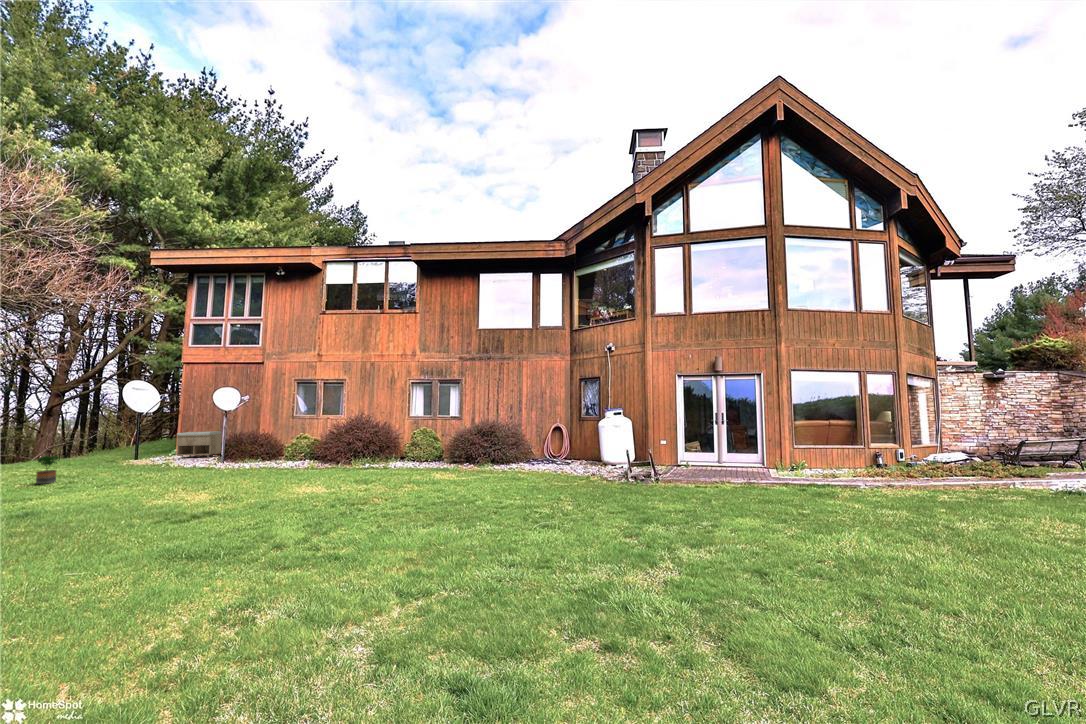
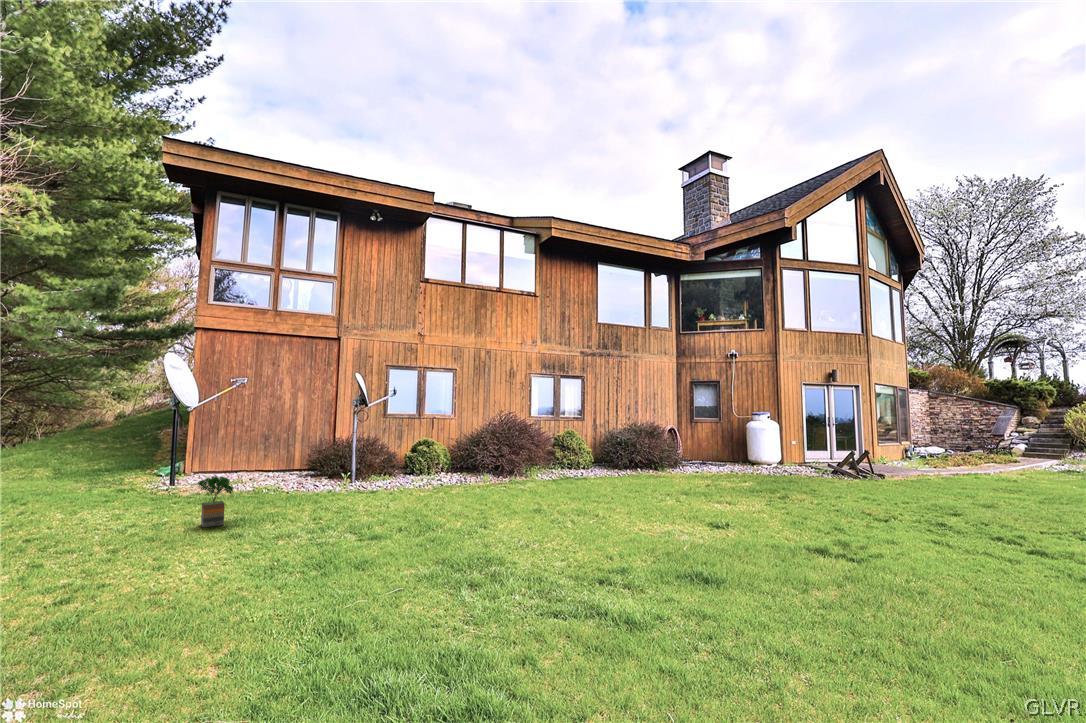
storage bench: present [177,431,221,458] -> none [217,435,275,477]

